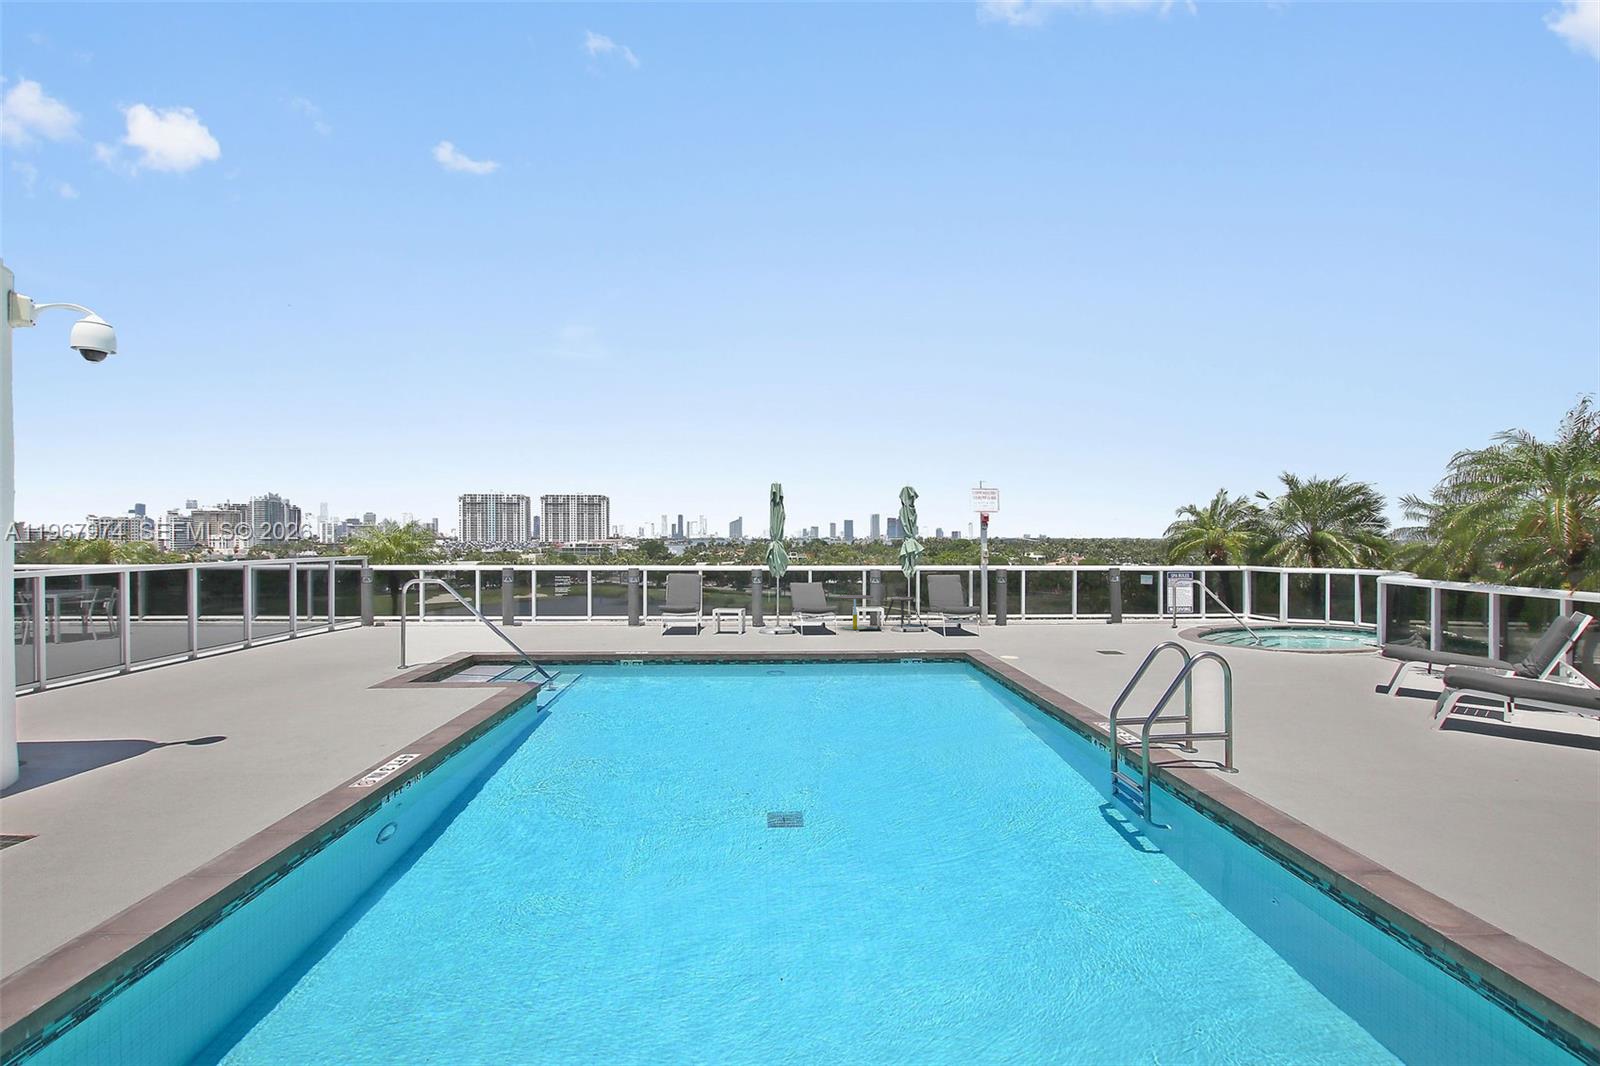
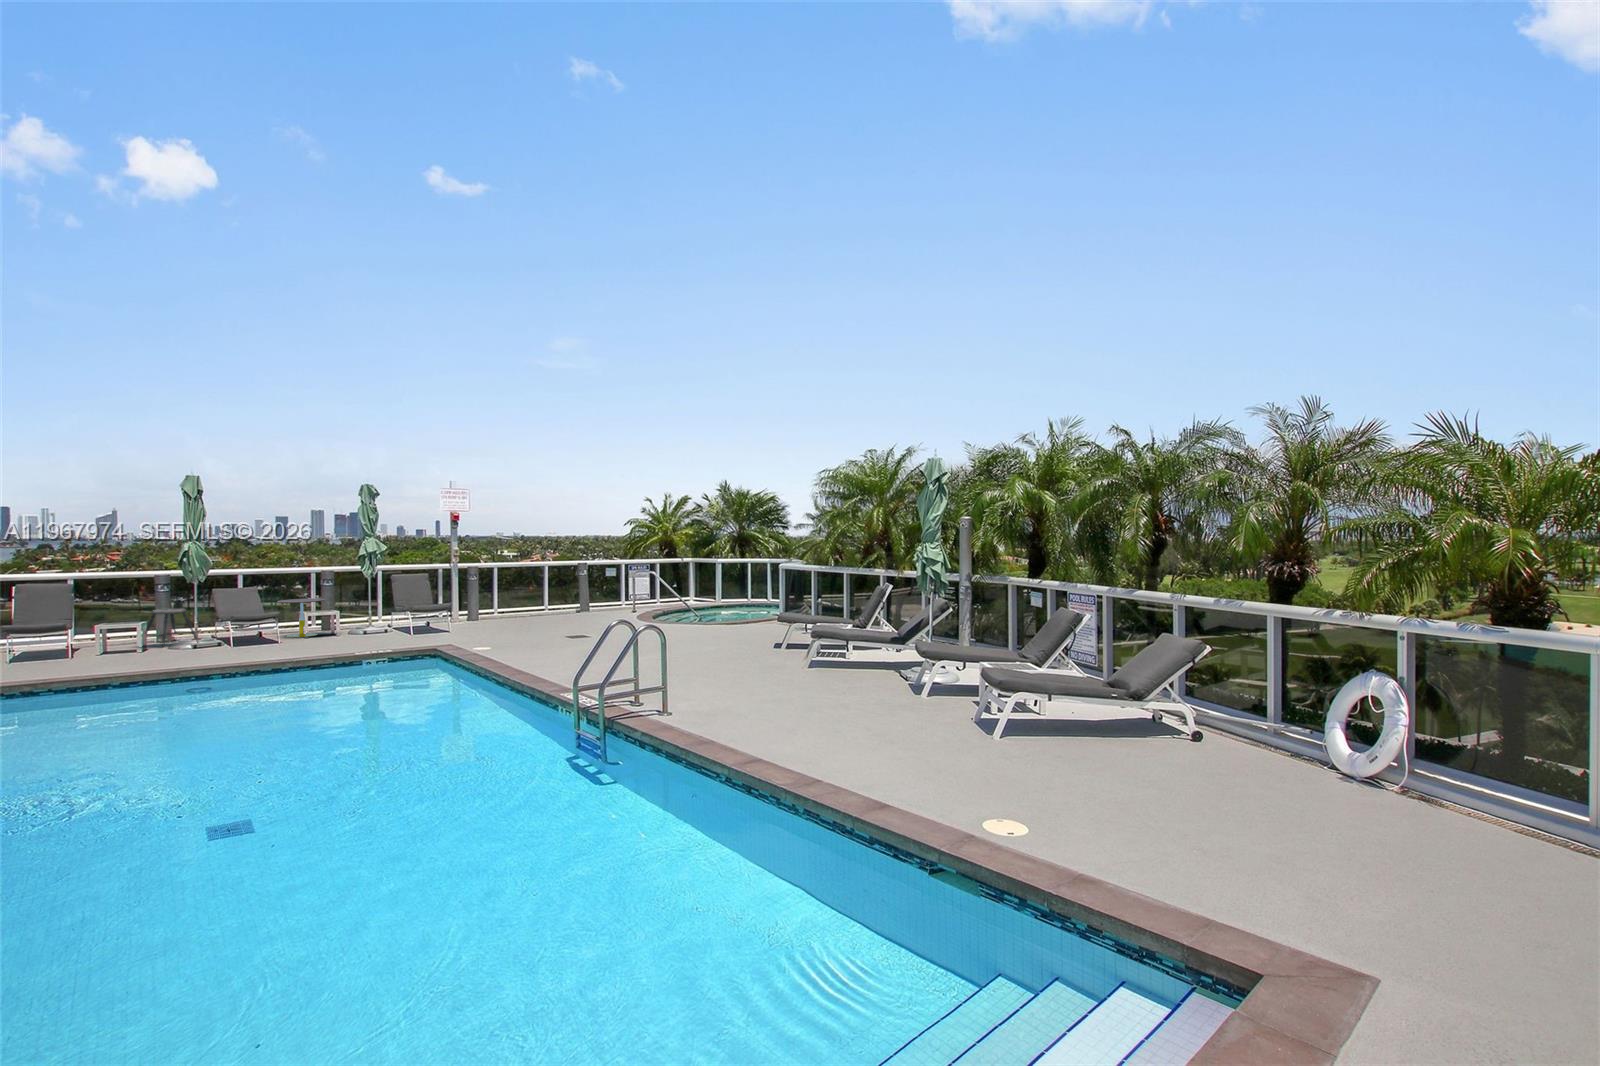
stool: present [883,597,922,628] -> present [145,608,198,647]

